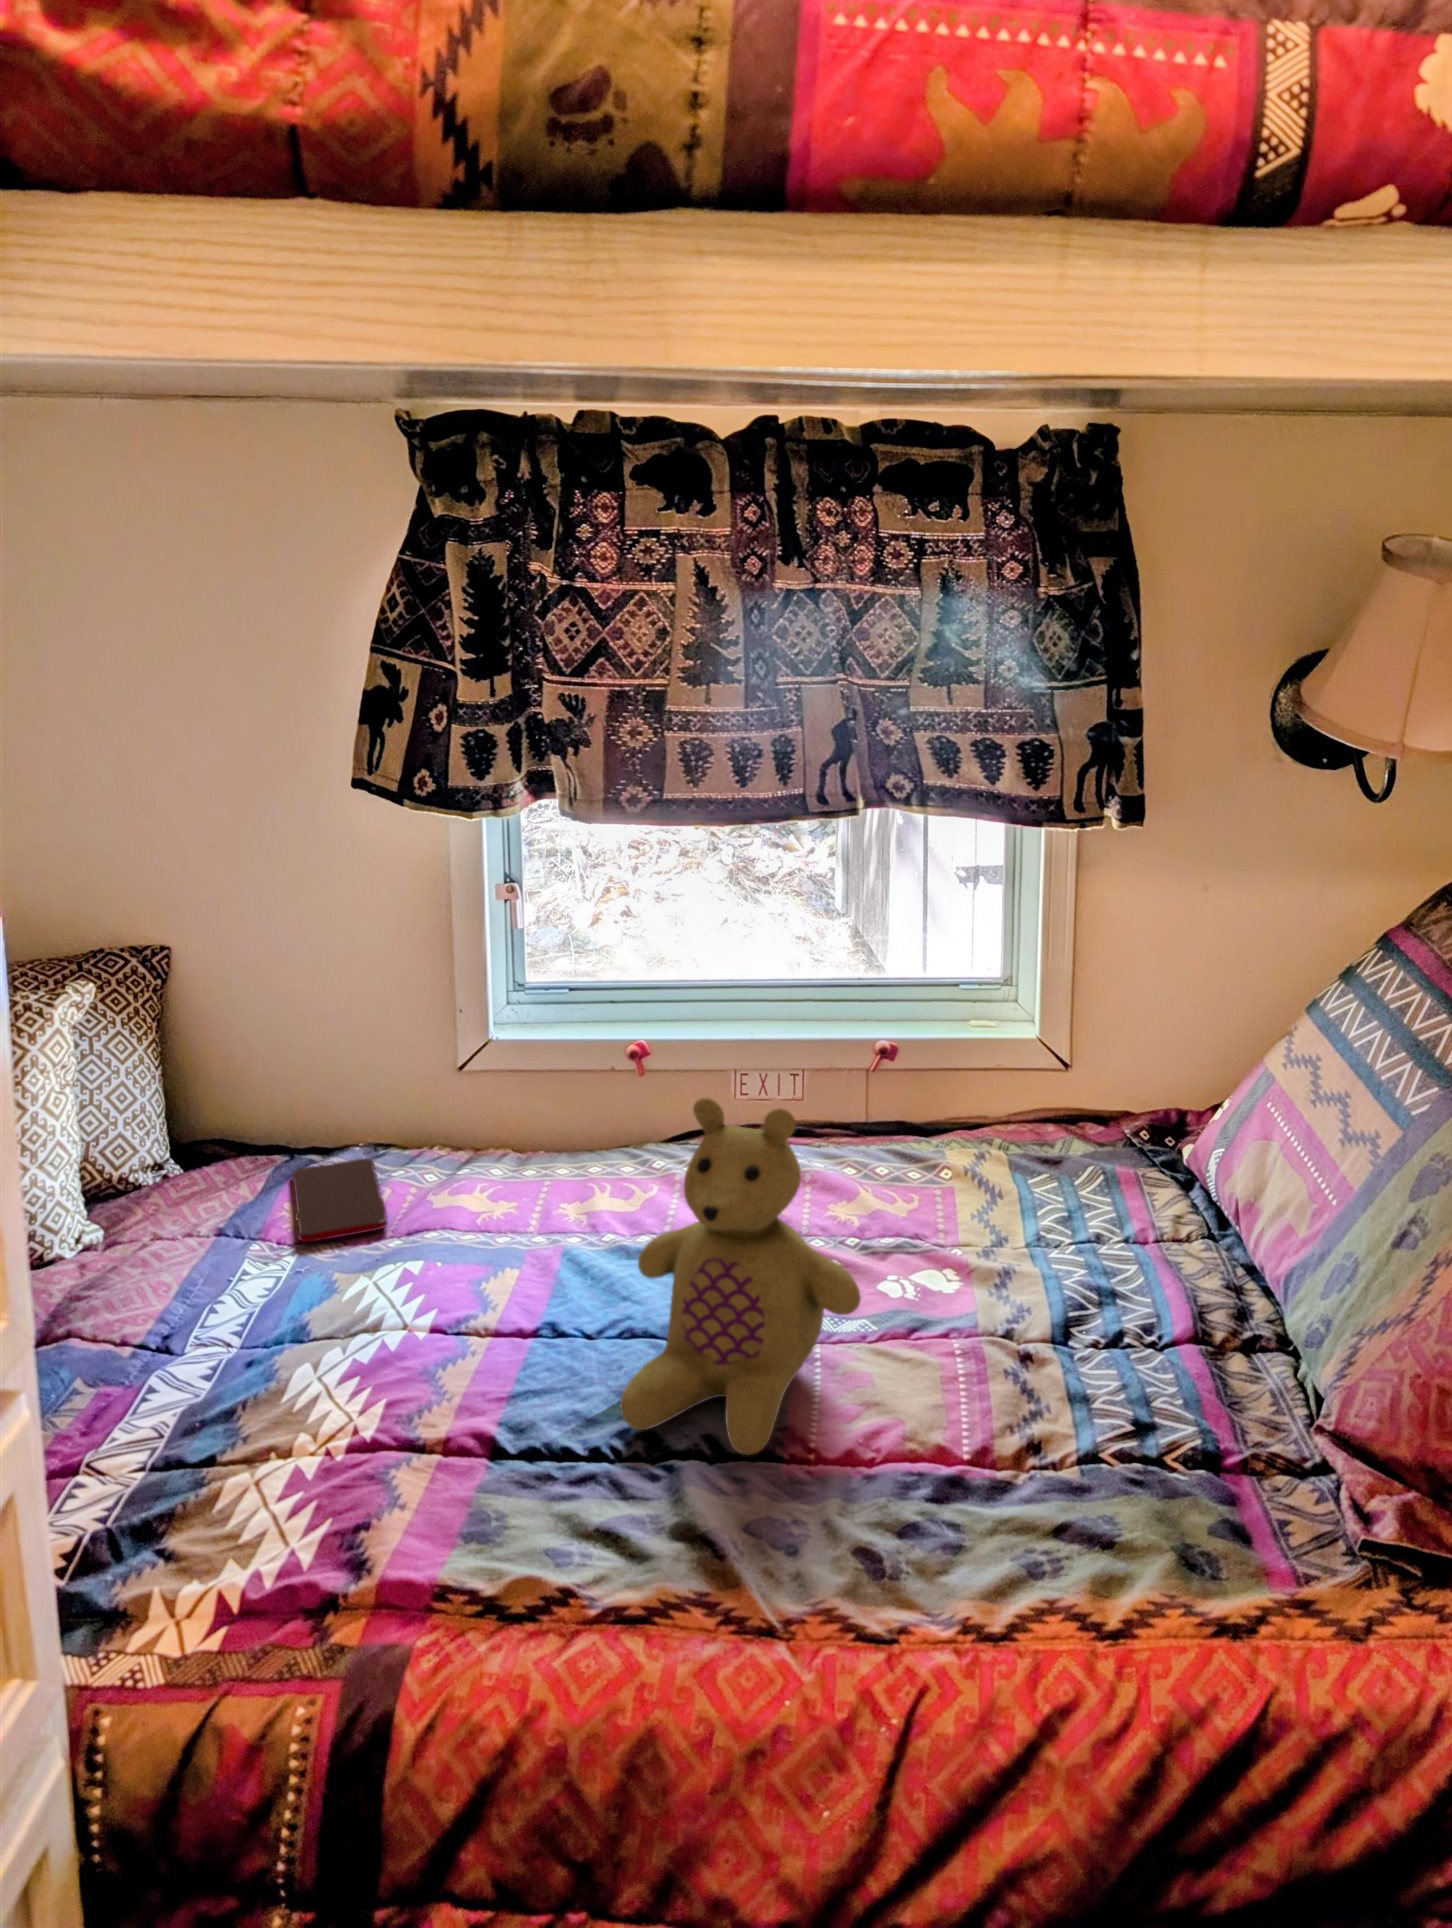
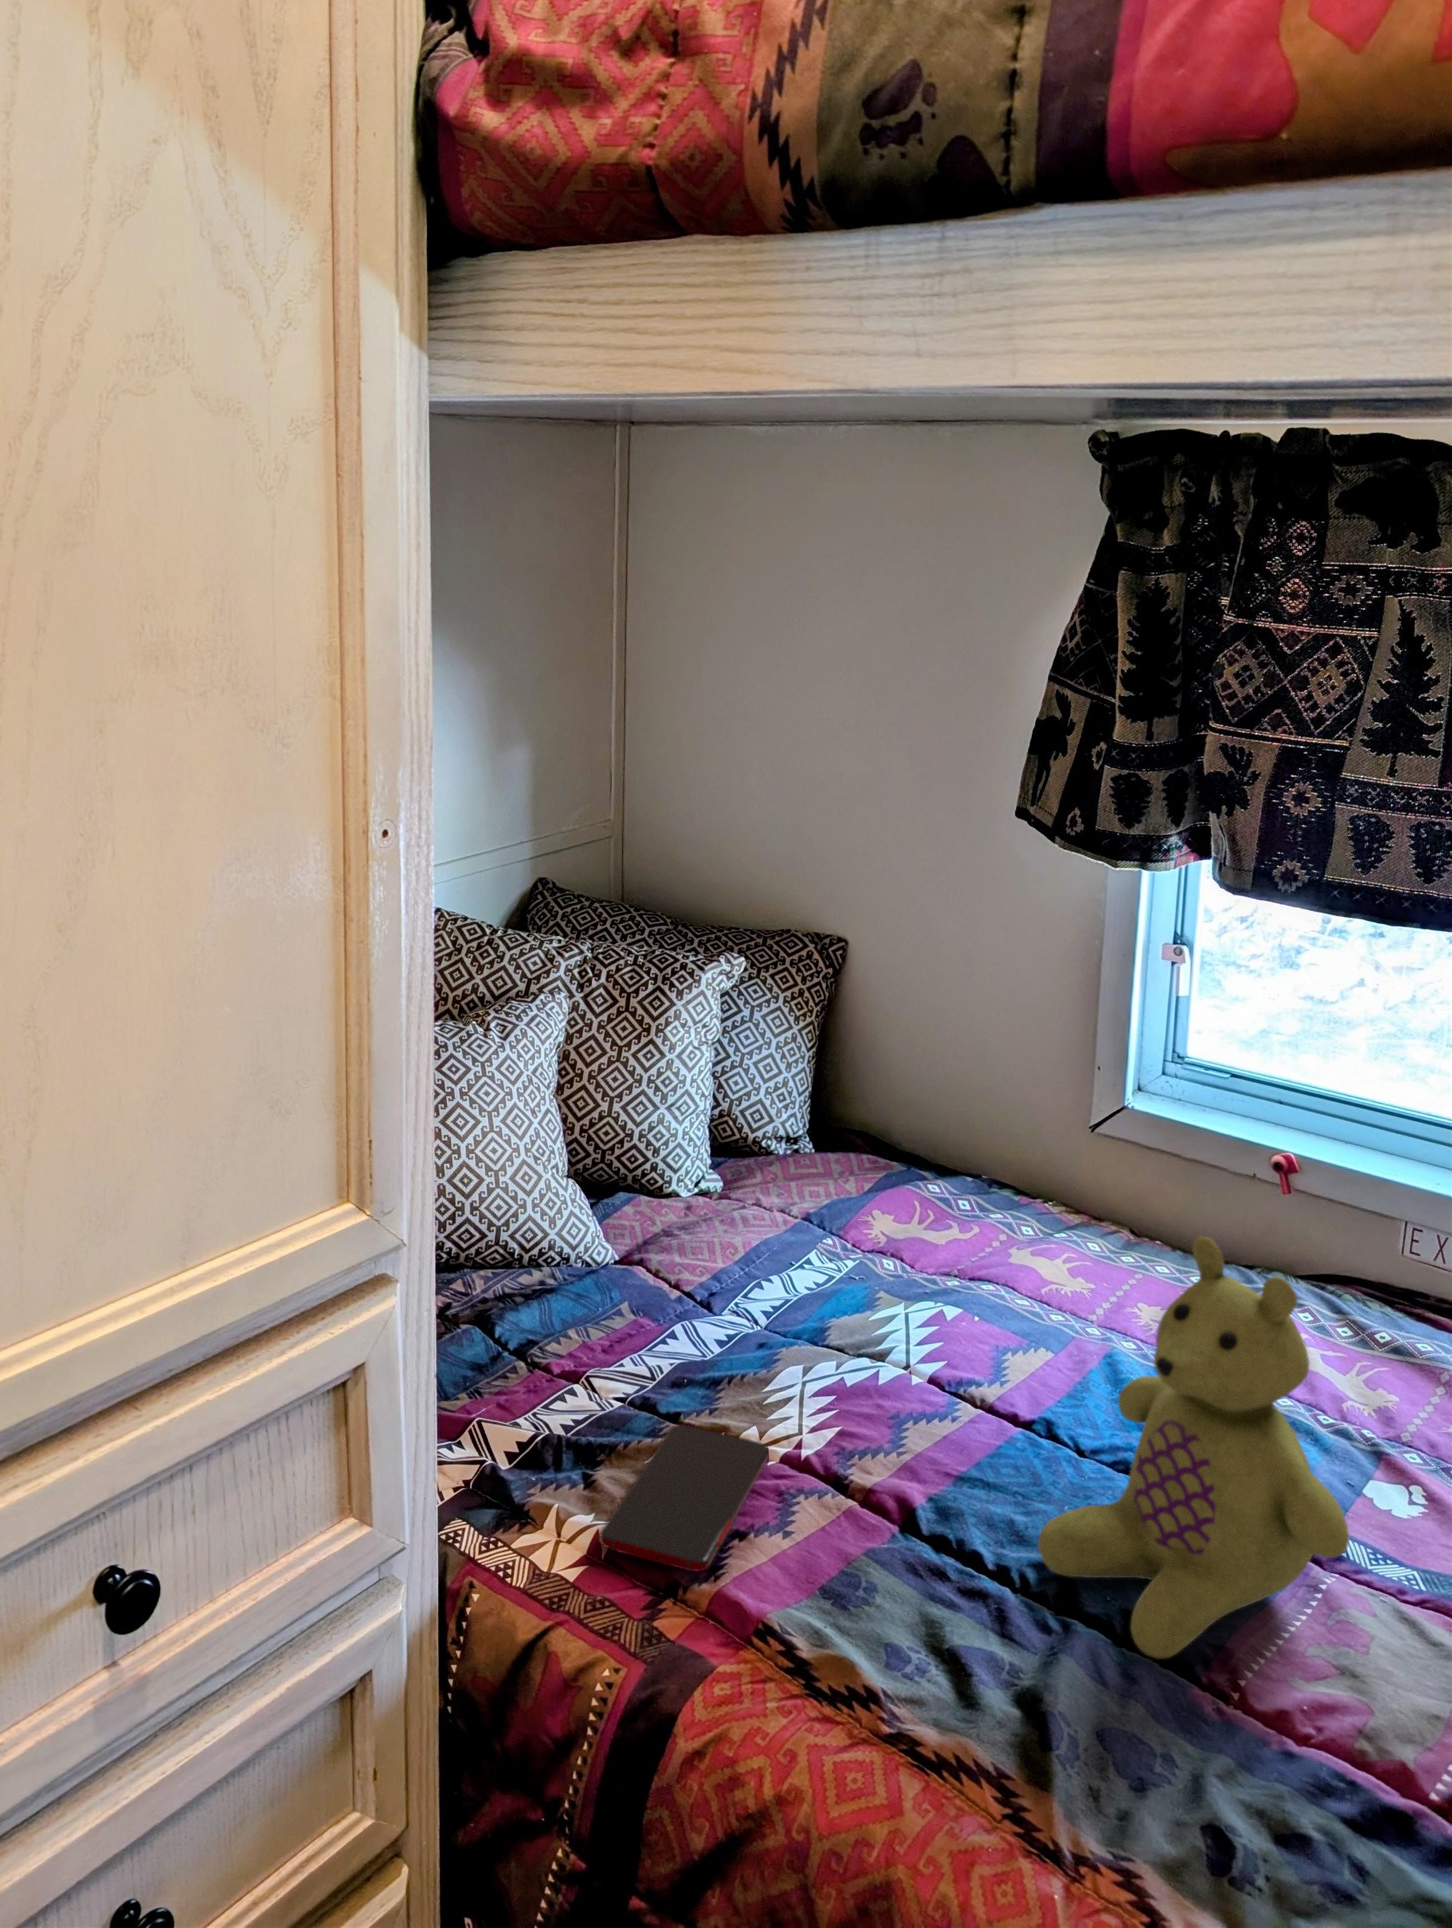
smartphone: present [291,1159,388,1242] -> present [599,1425,769,1571]

